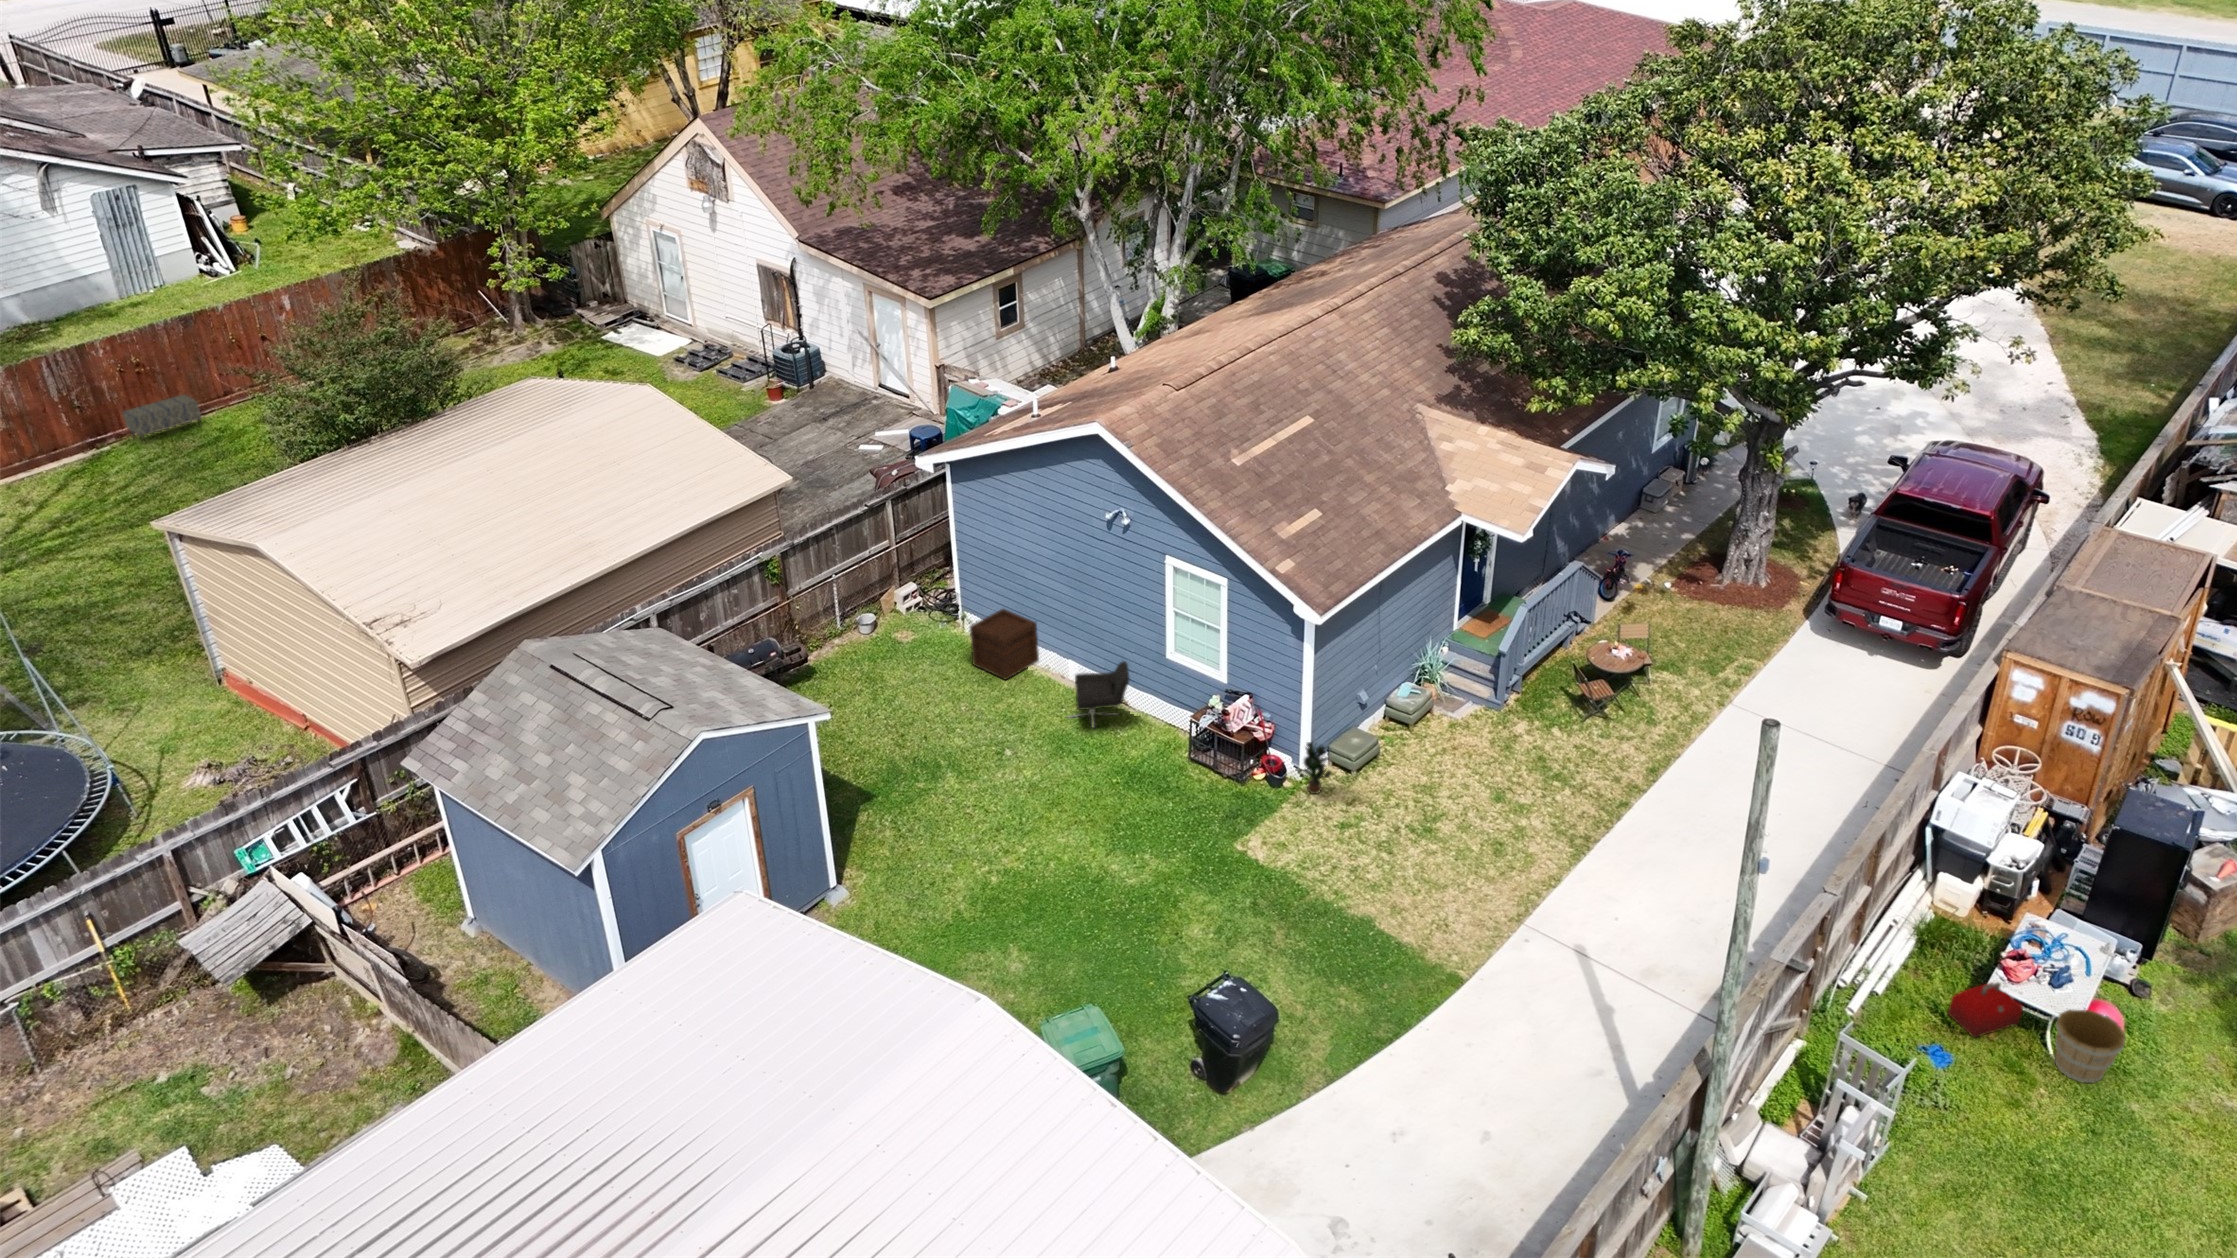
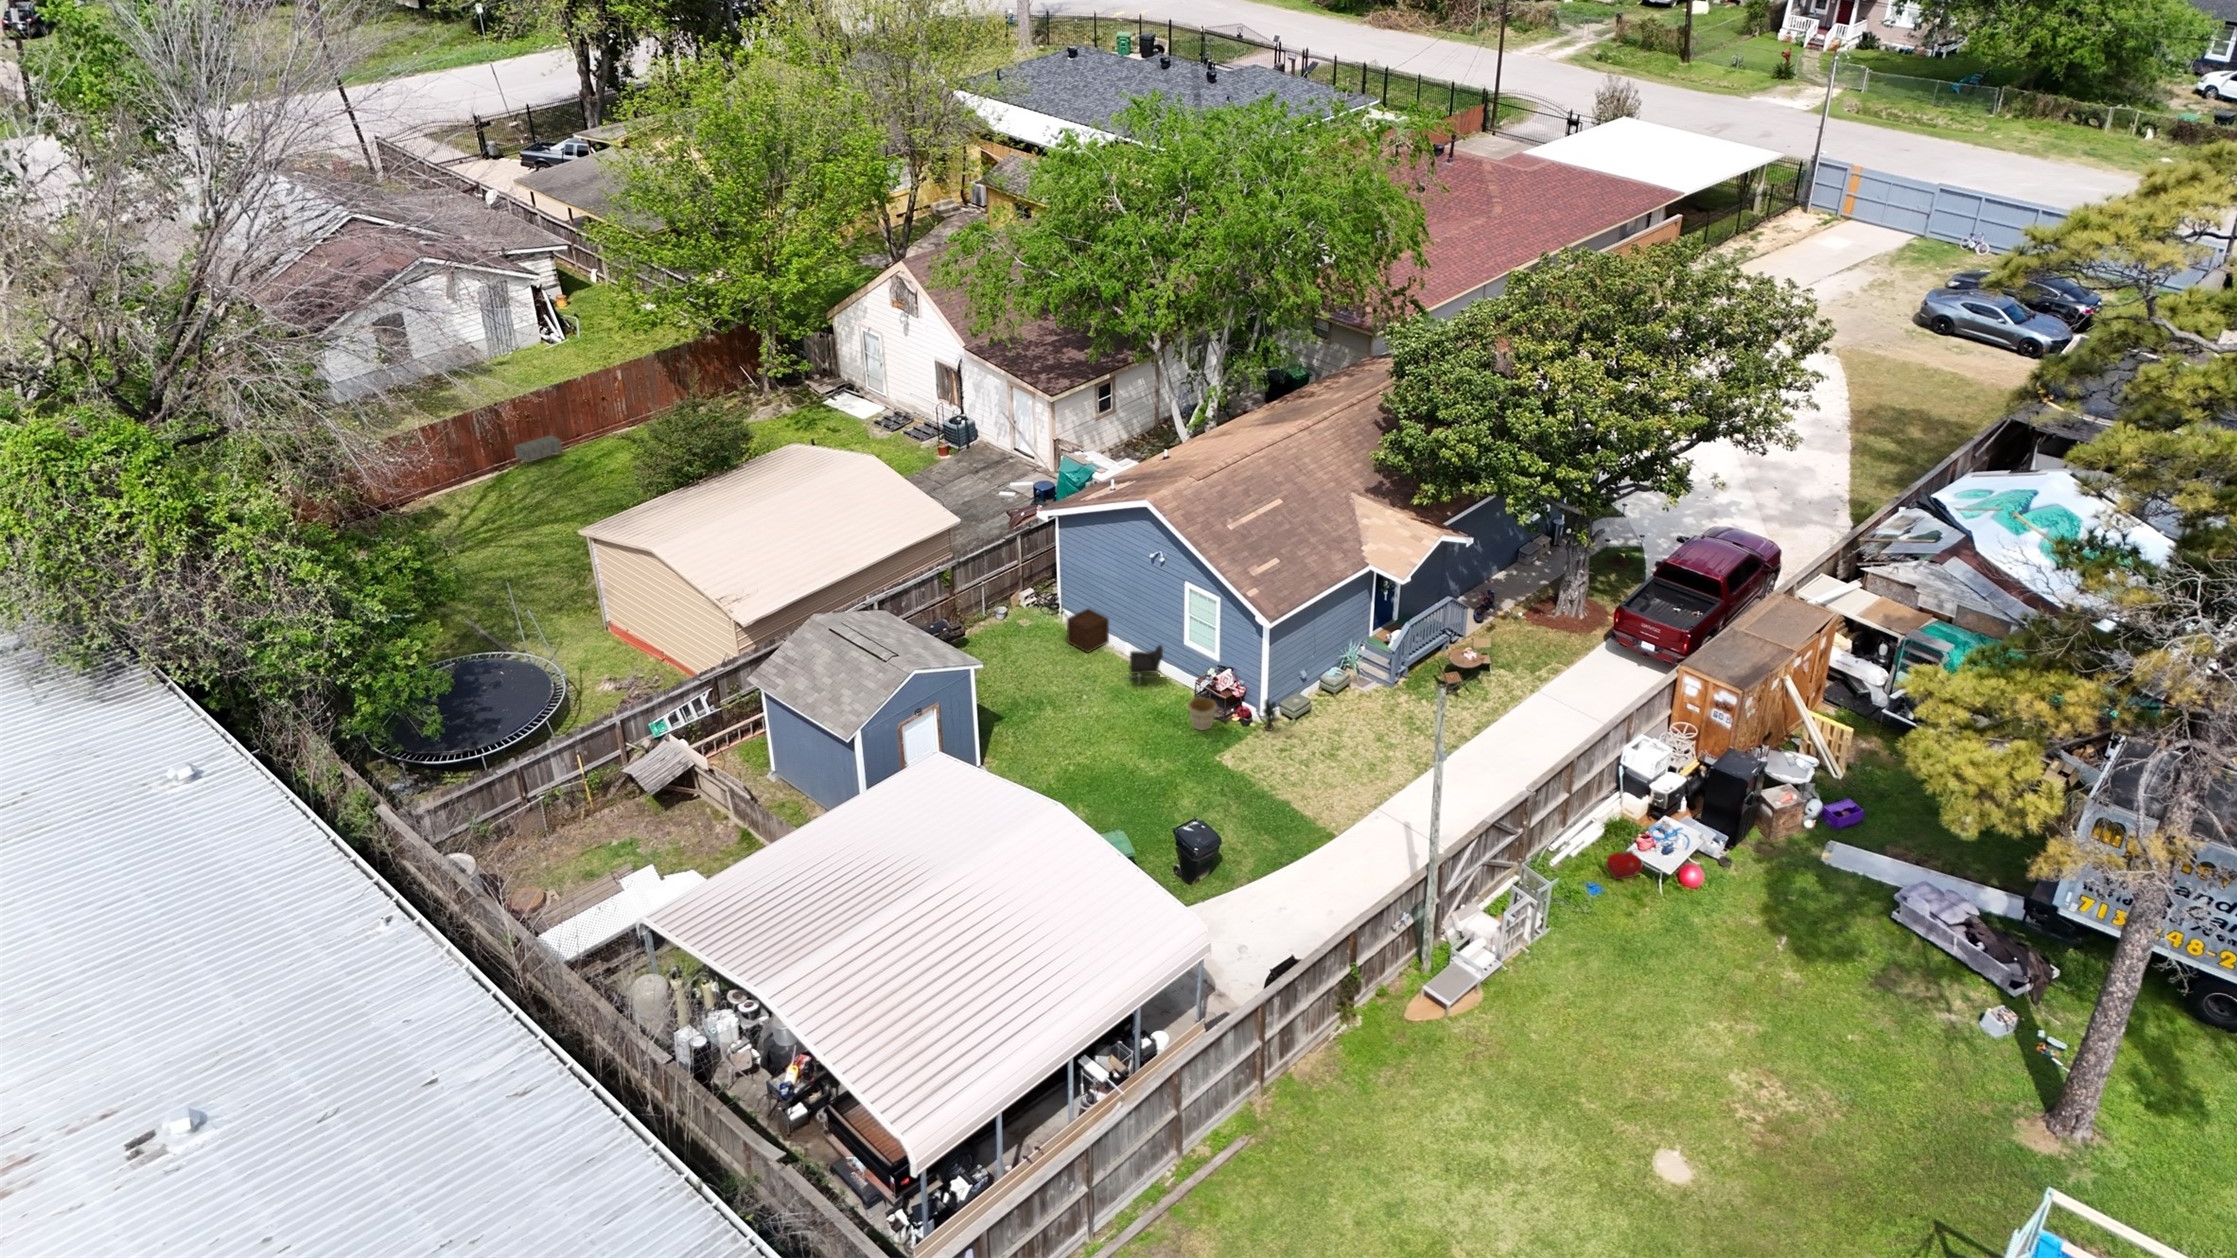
wooden bucket: present [2055,1010,2126,1083] -> present [1188,697,1217,730]

